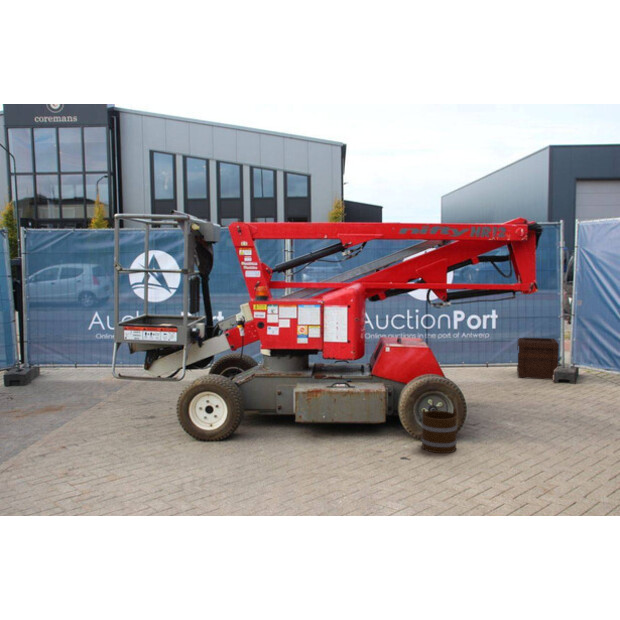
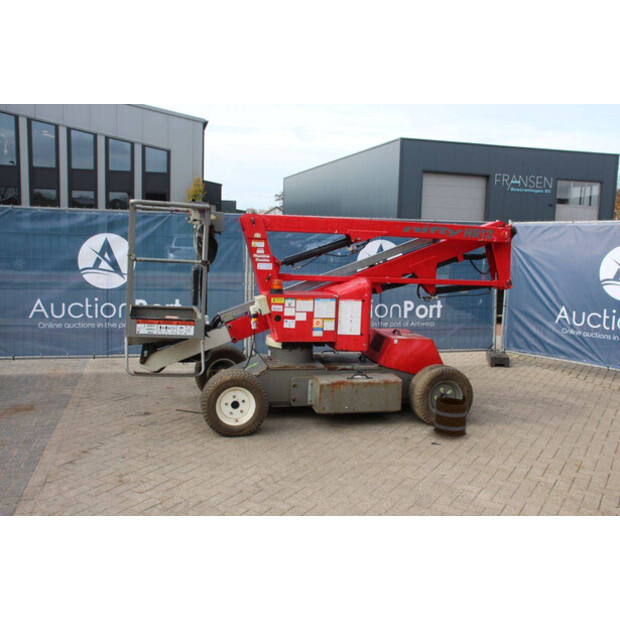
wooden crate: present [517,338,559,380] -> none [456,325,498,364]

